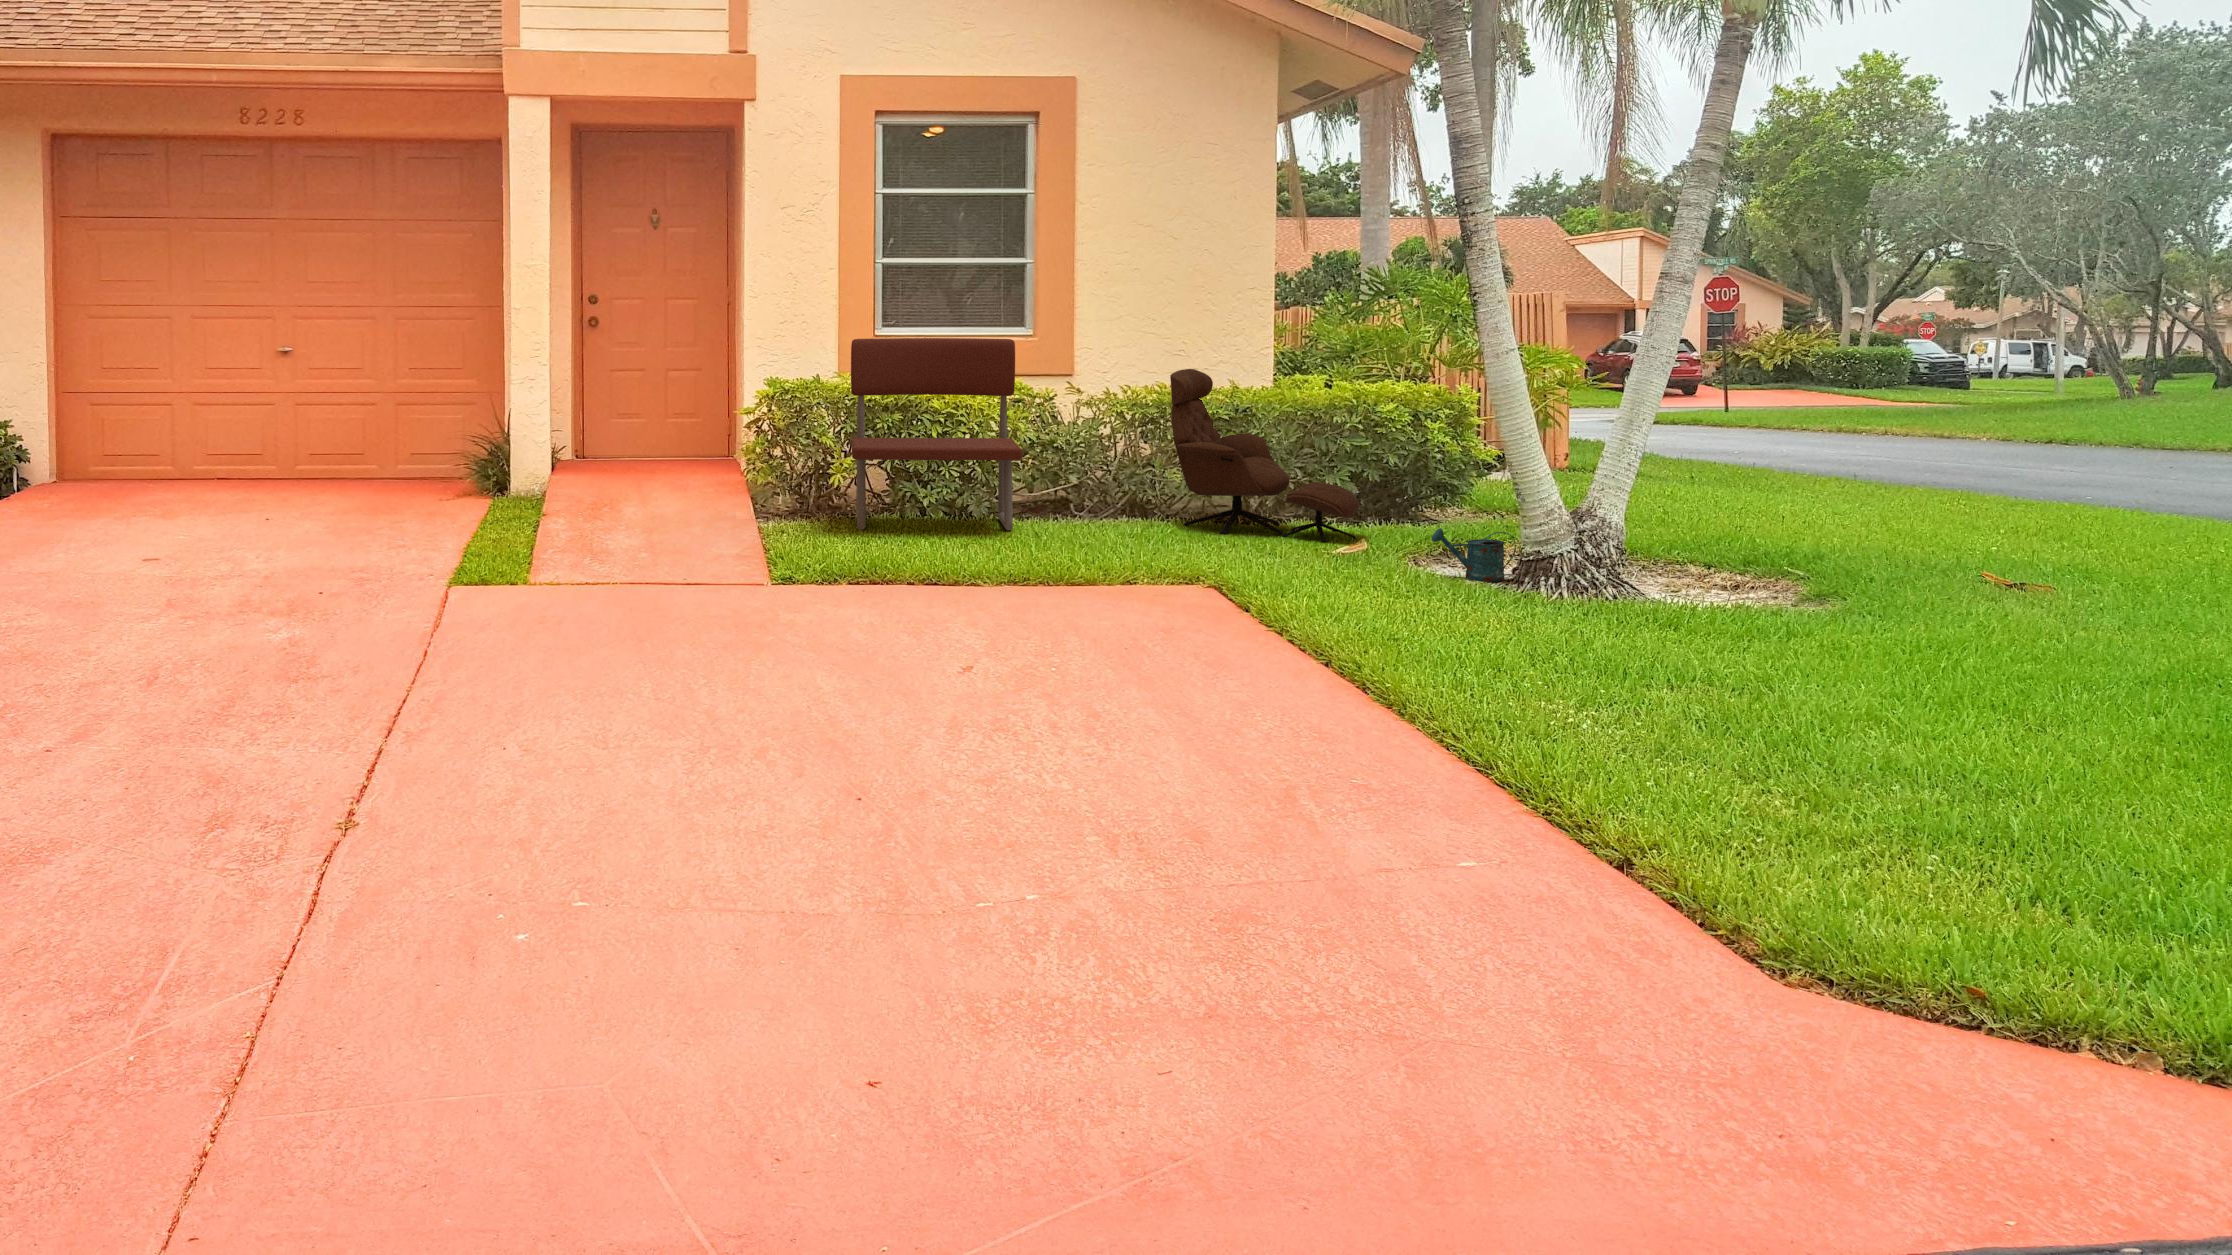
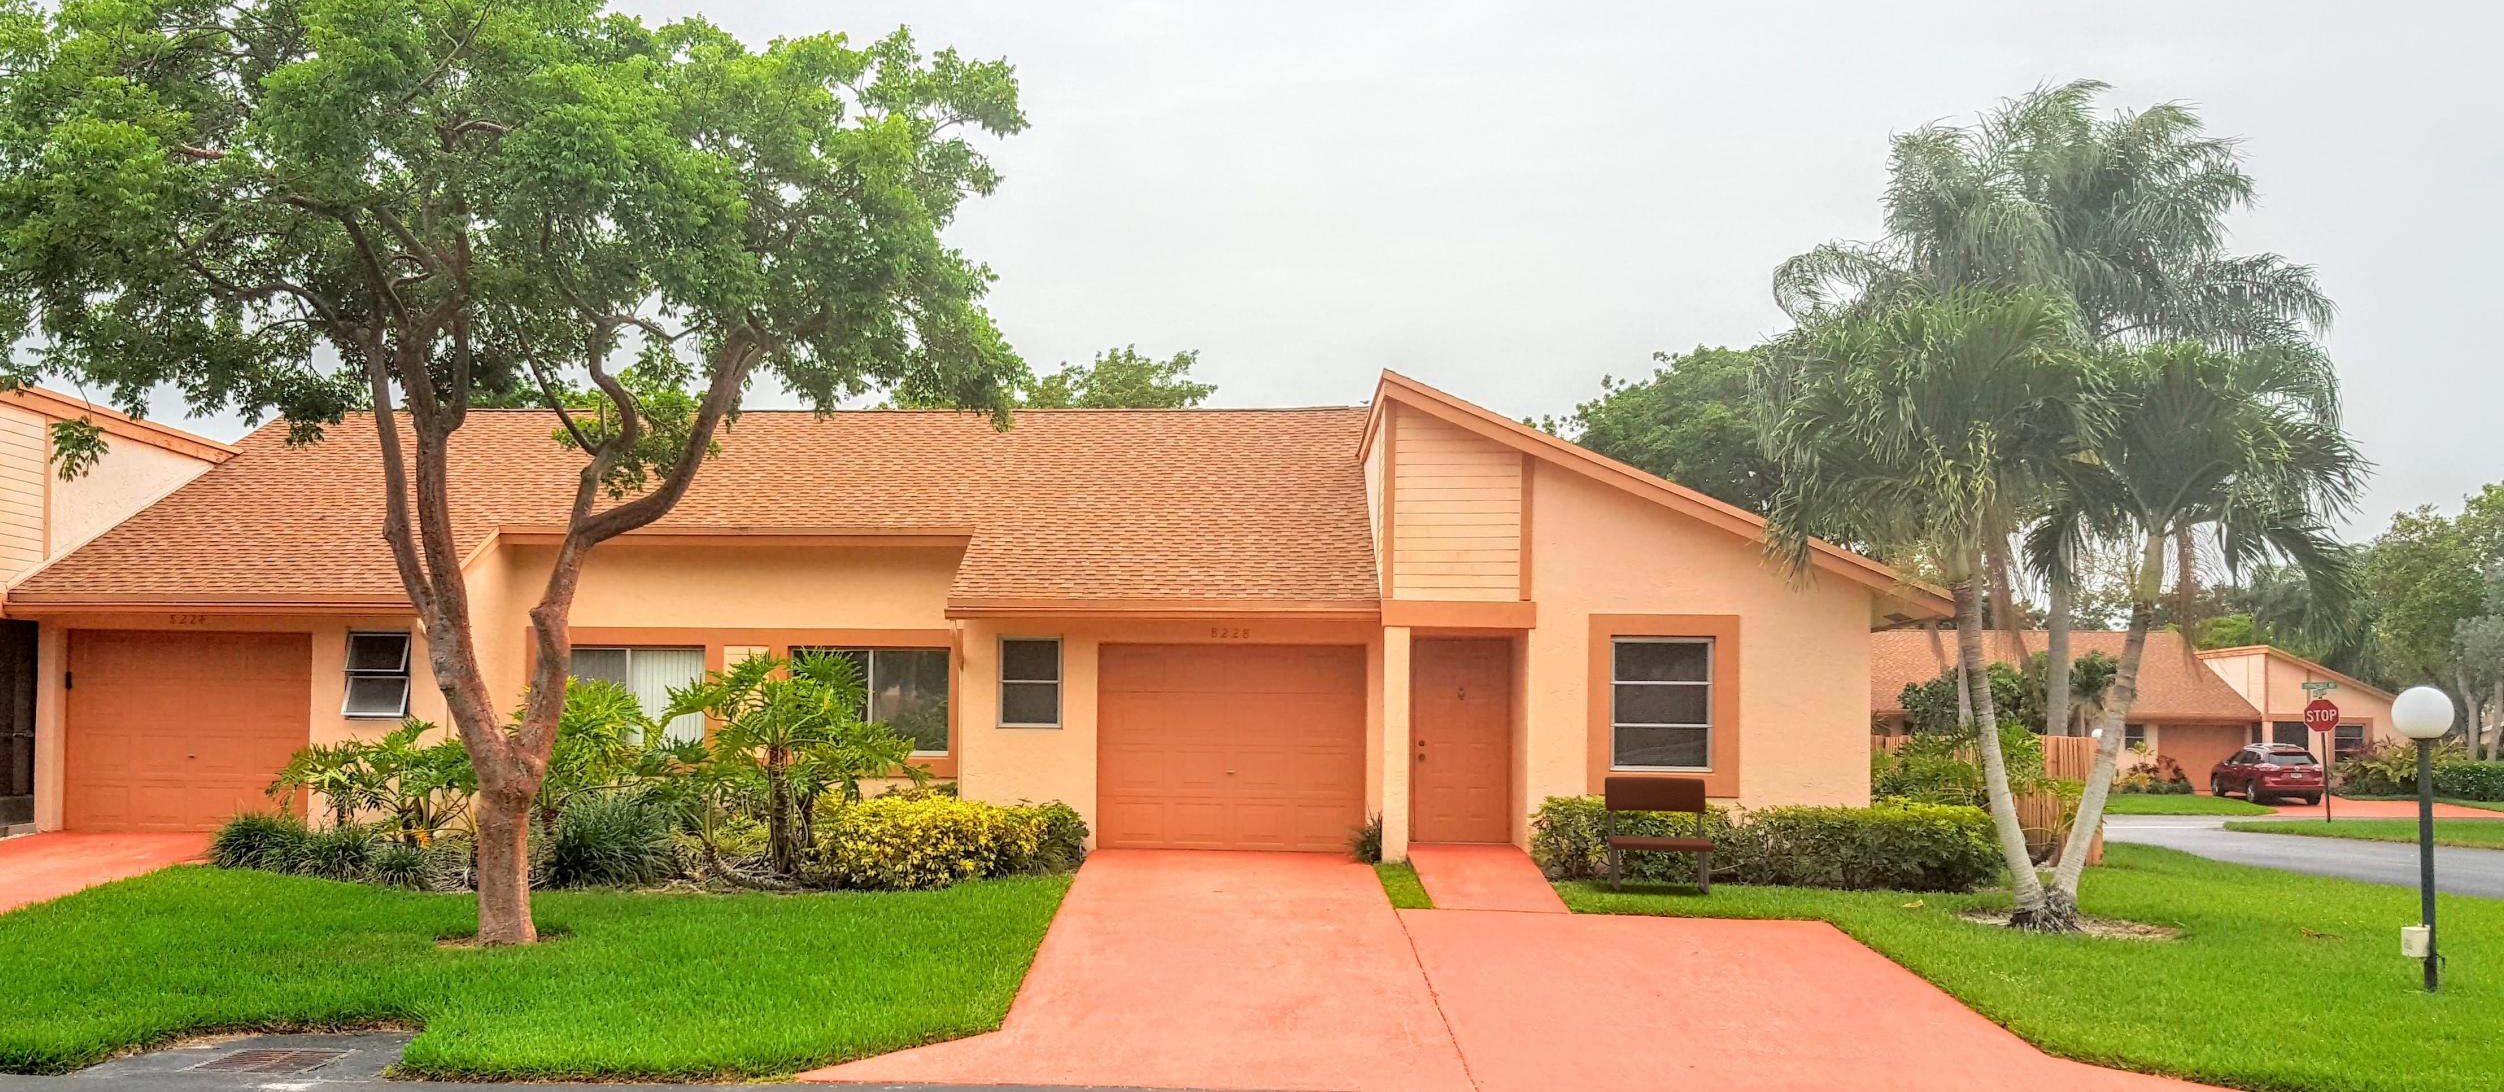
lounge chair: present [1170,369,1359,542] -> none [1801,798,1924,906]
watering can: present [1432,529,1516,582] -> none [1960,897,2008,928]

